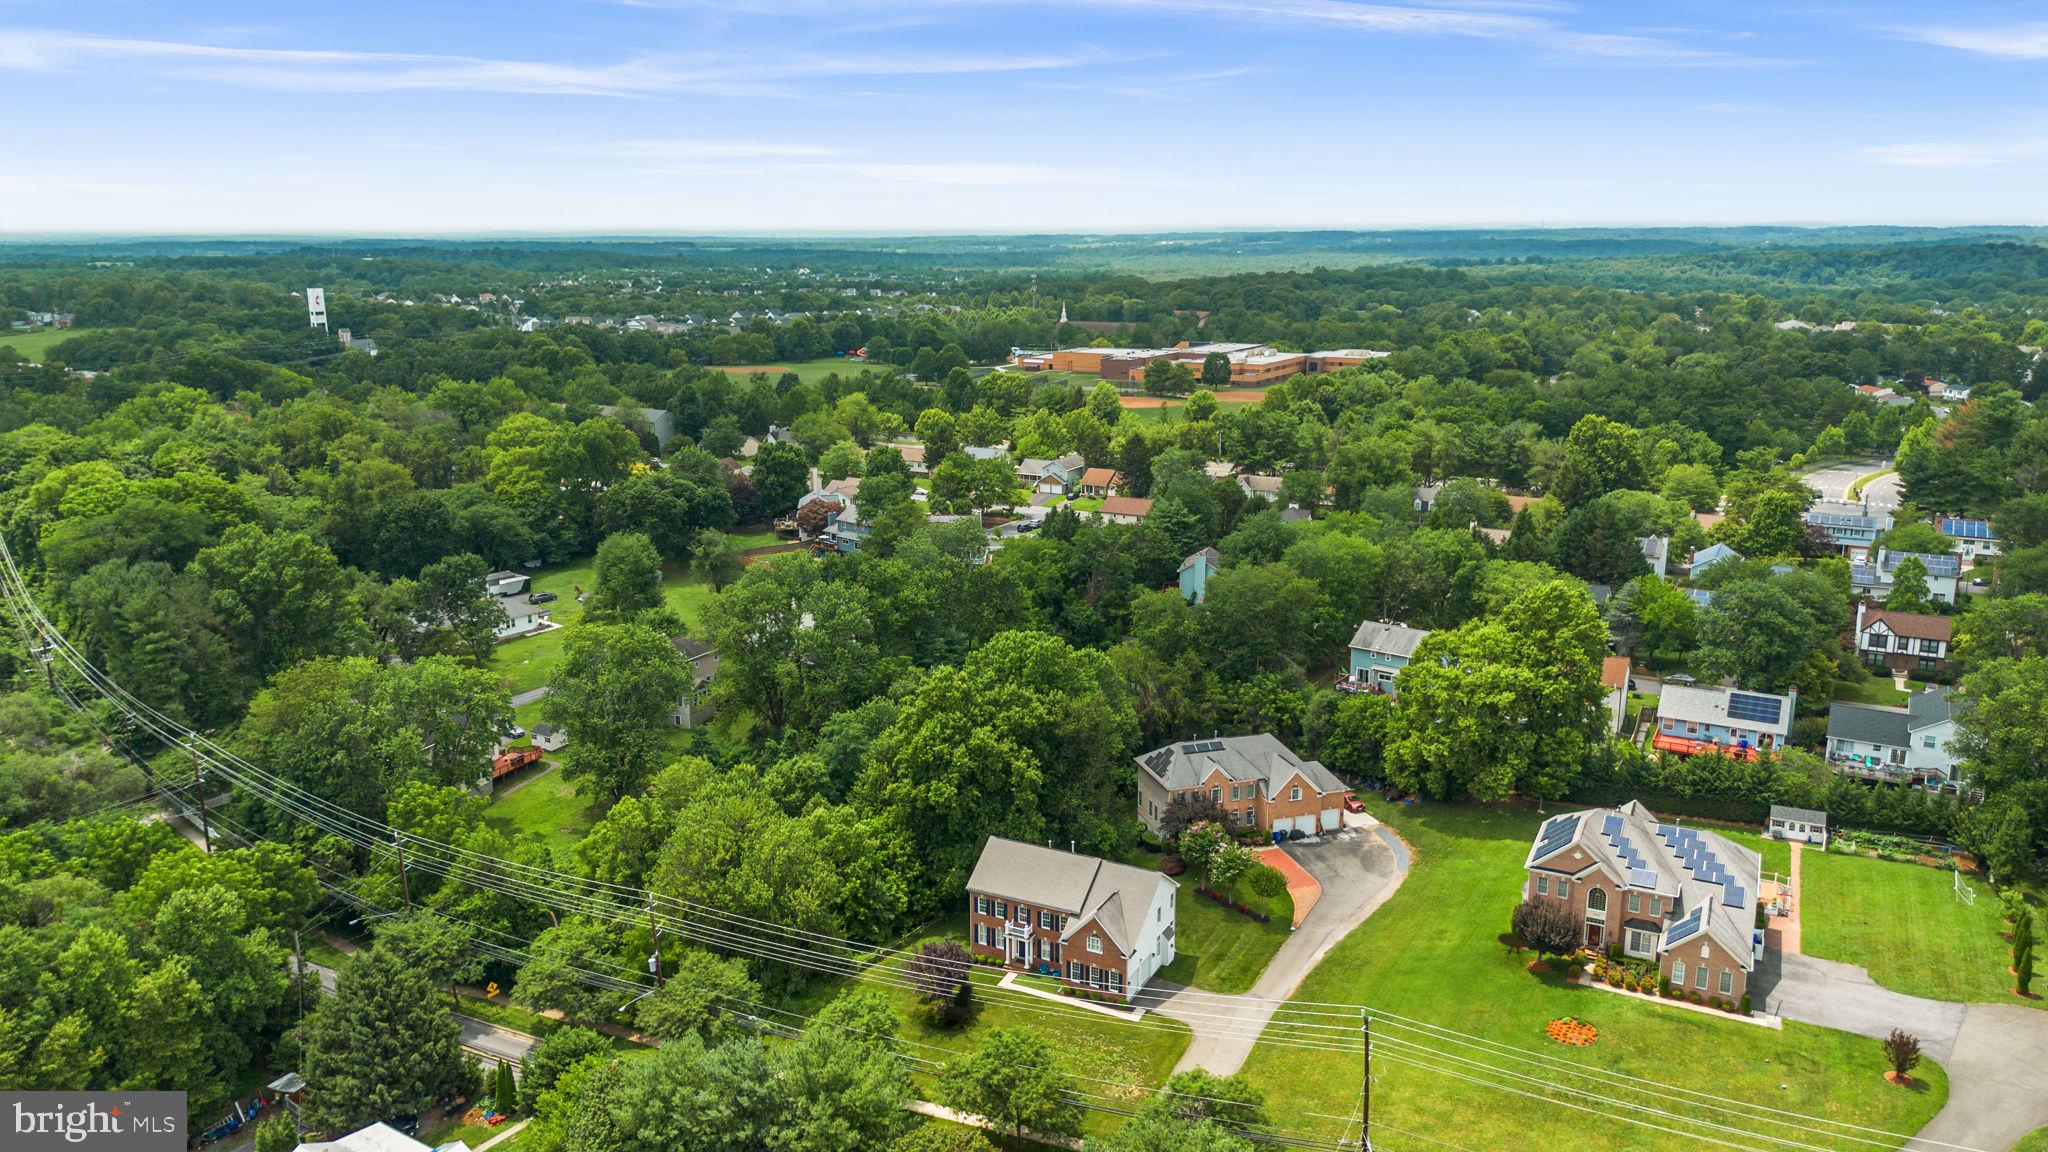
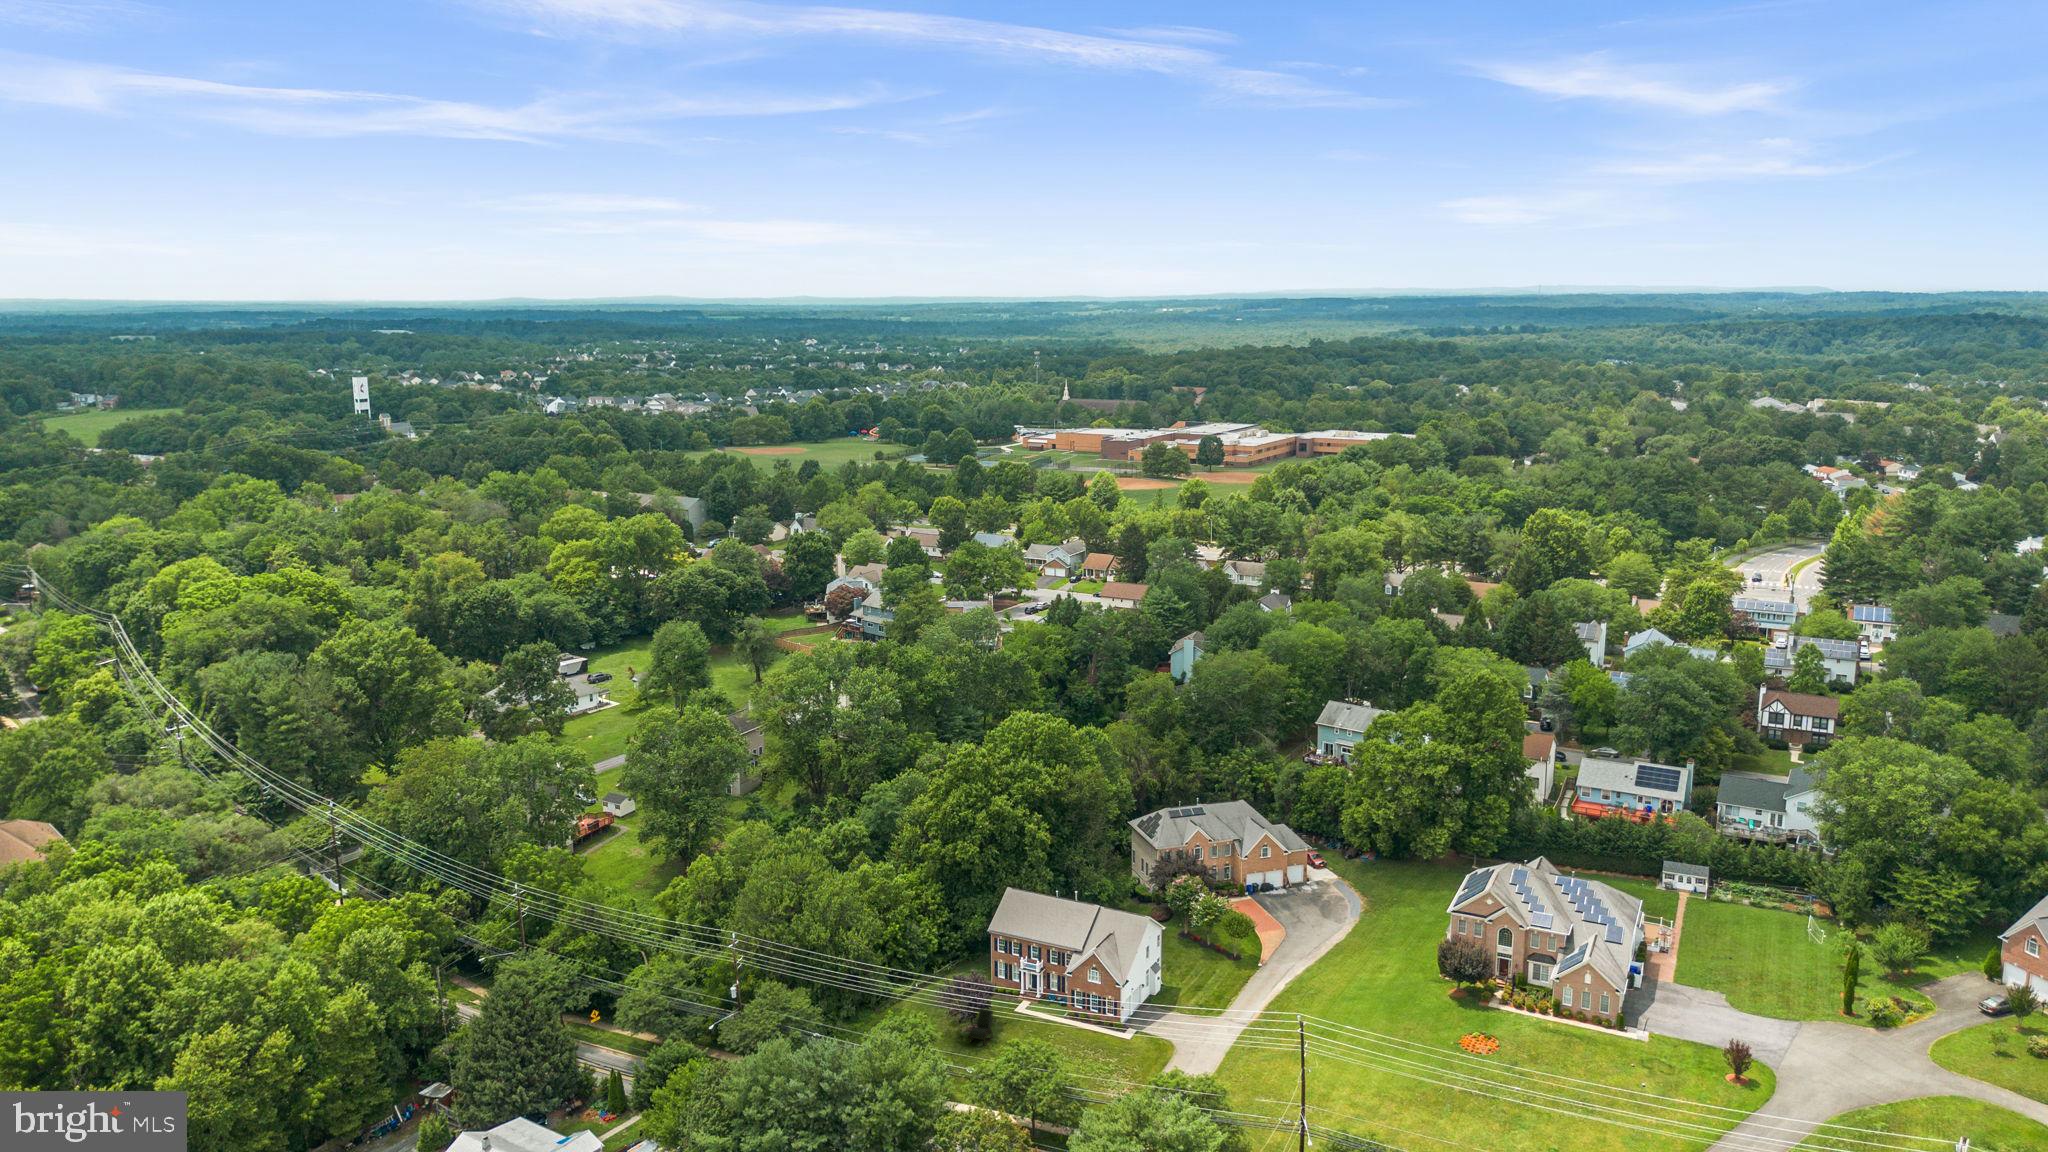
round table: present [1497,933,1530,962] -> none [1426,966,1455,994]

